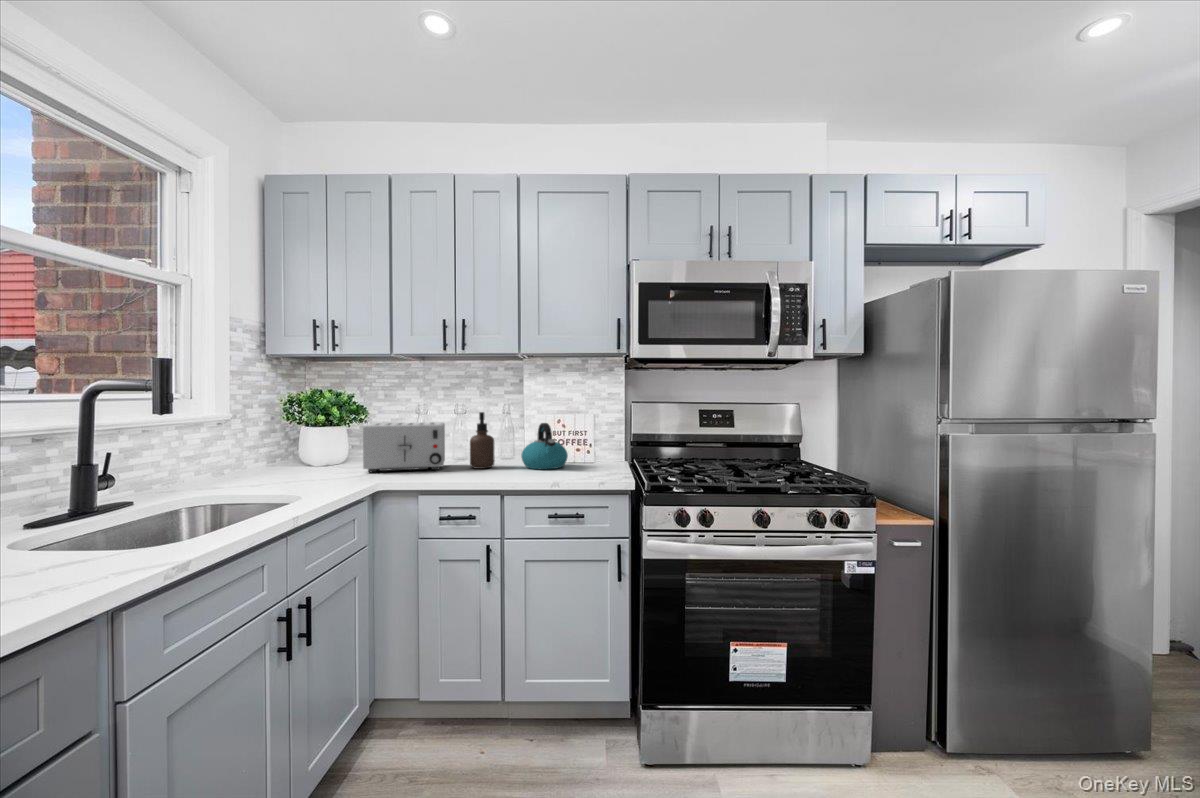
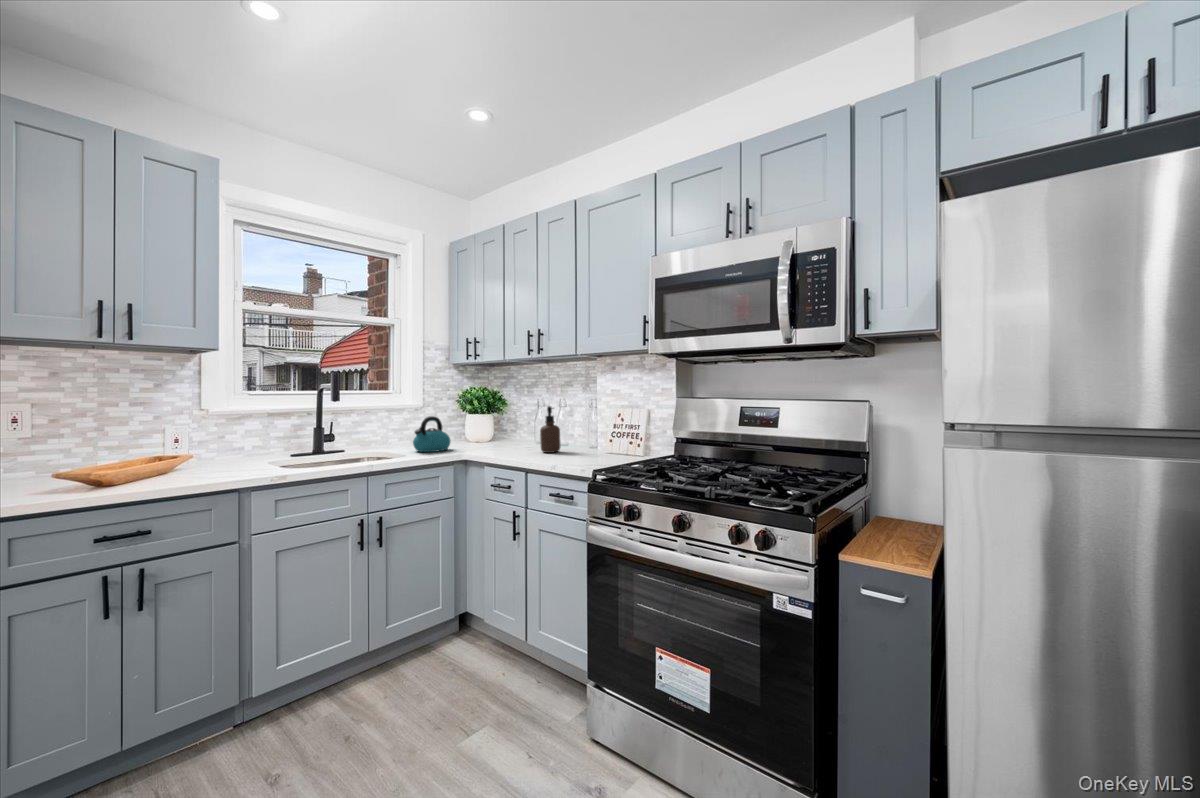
toaster: present [363,422,445,472] -> none [473,414,538,451]
kettle: present [522,423,568,469] -> present [413,416,451,452]

